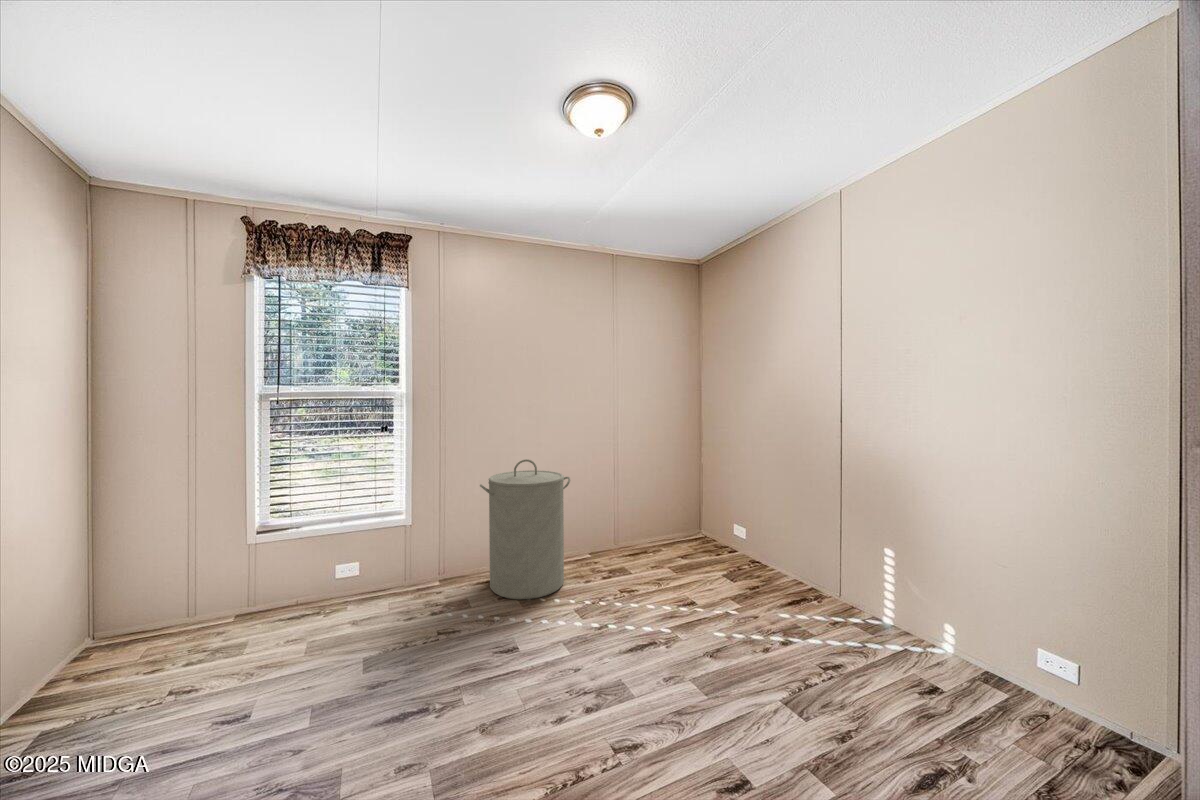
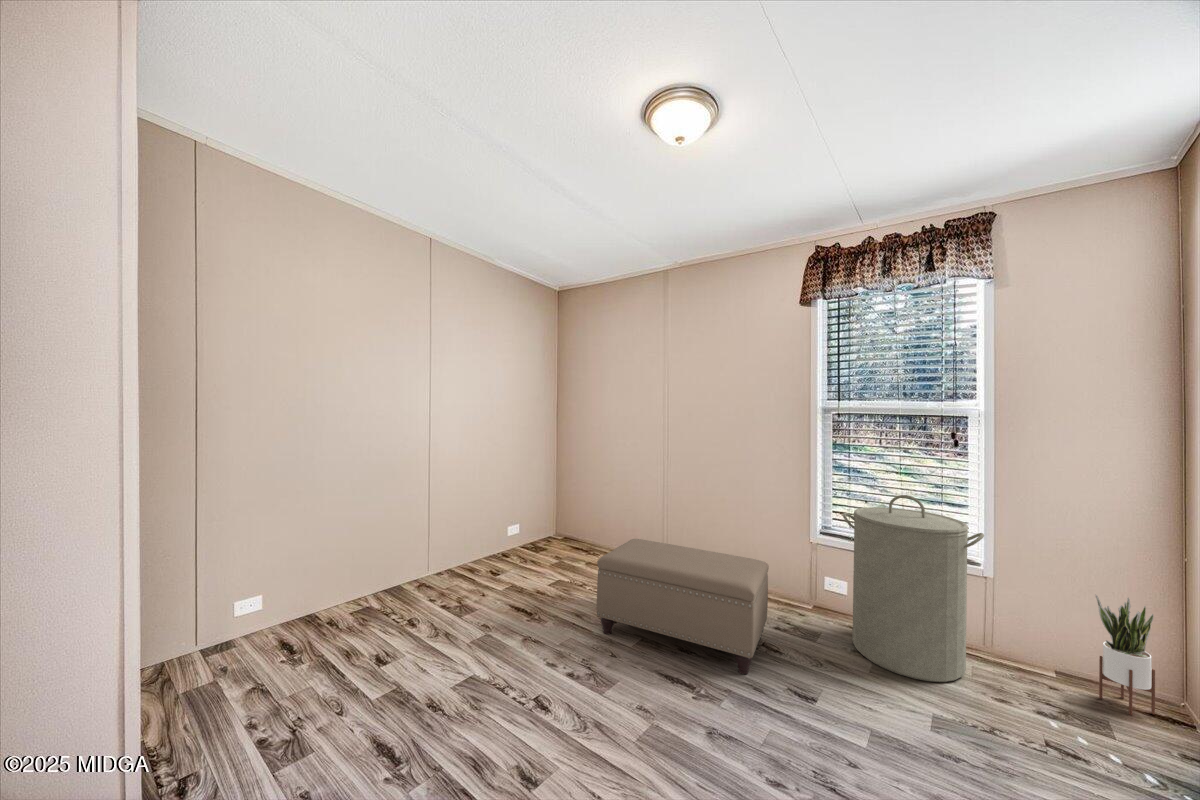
potted plant: none [611,496,630,560] -> present [1095,595,1155,715]
ottoman: none [234,551,464,739] -> present [597,539,769,674]

